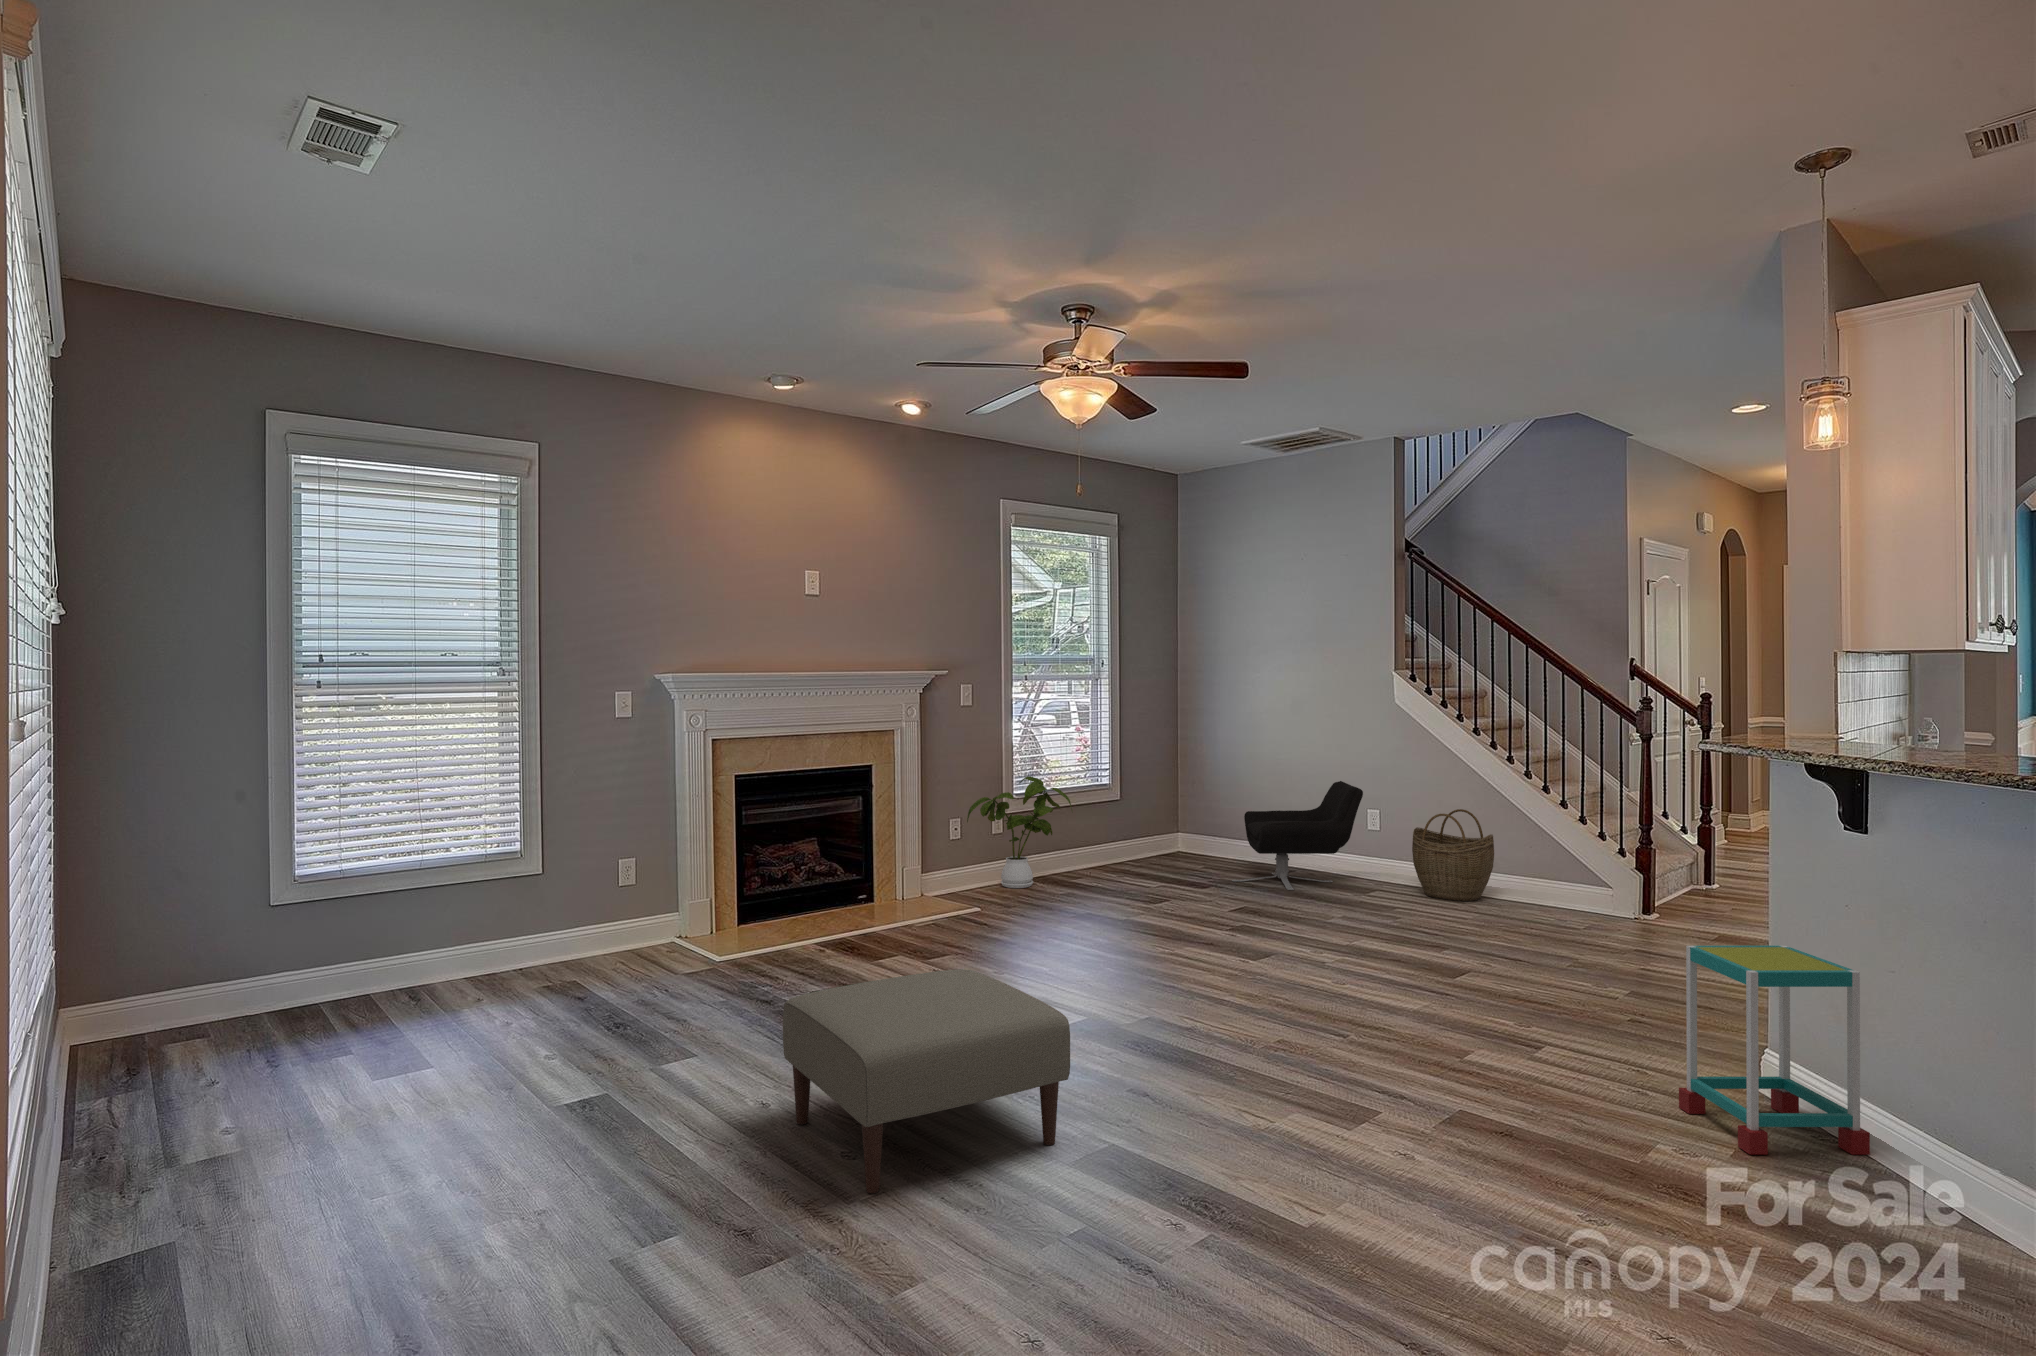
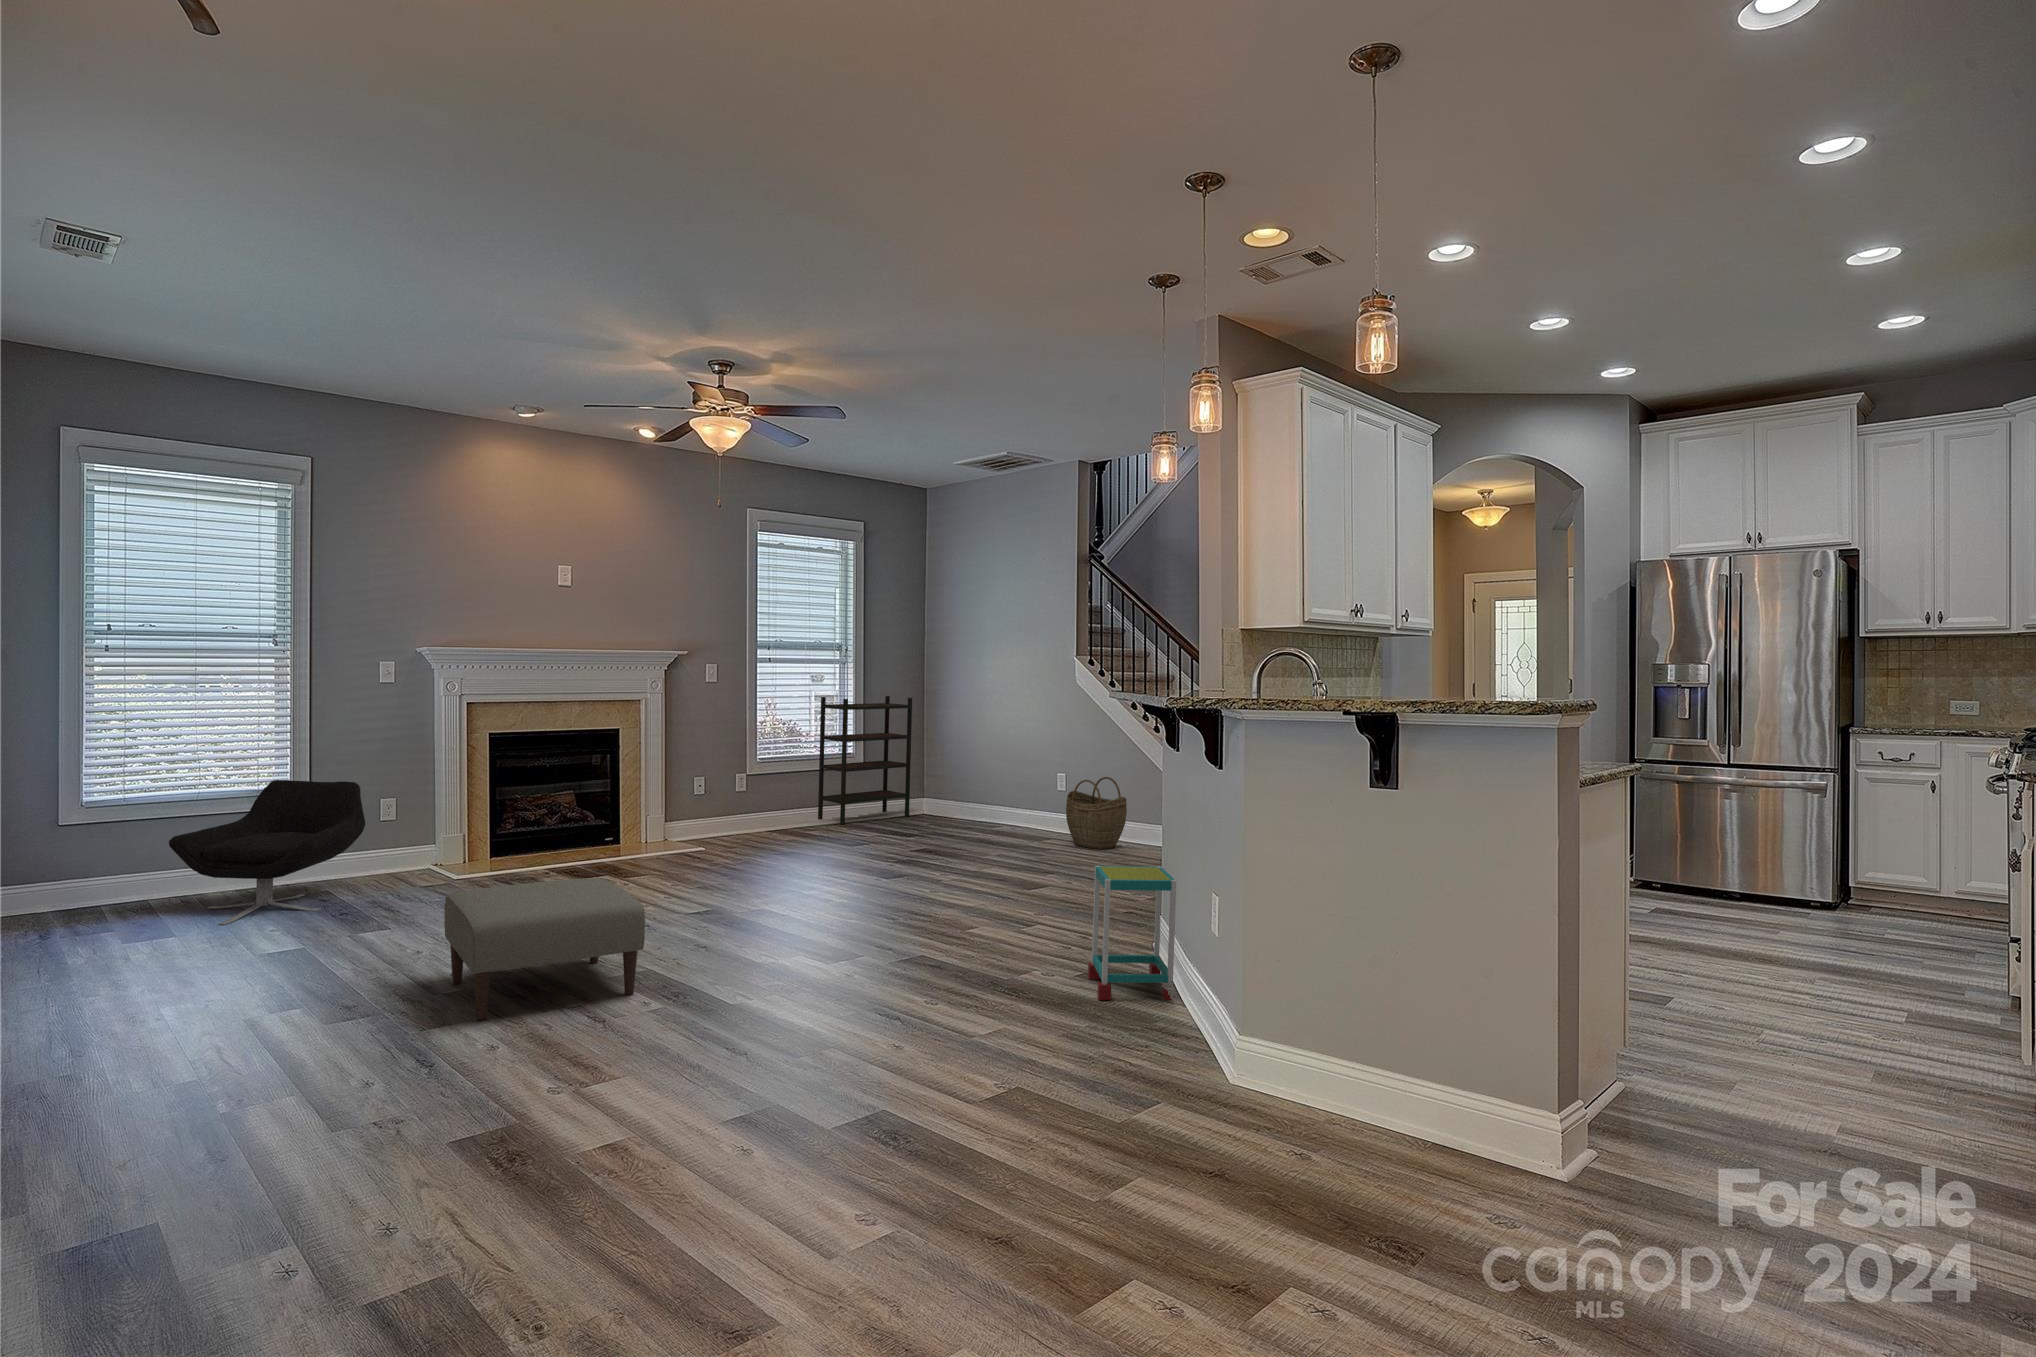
bookshelf: none [1081,717,1184,873] -> present [818,696,912,825]
house plant: present [967,776,1072,888] -> none [709,742,795,834]
lounge chair: present [1232,781,1363,890] -> present [169,780,365,925]

